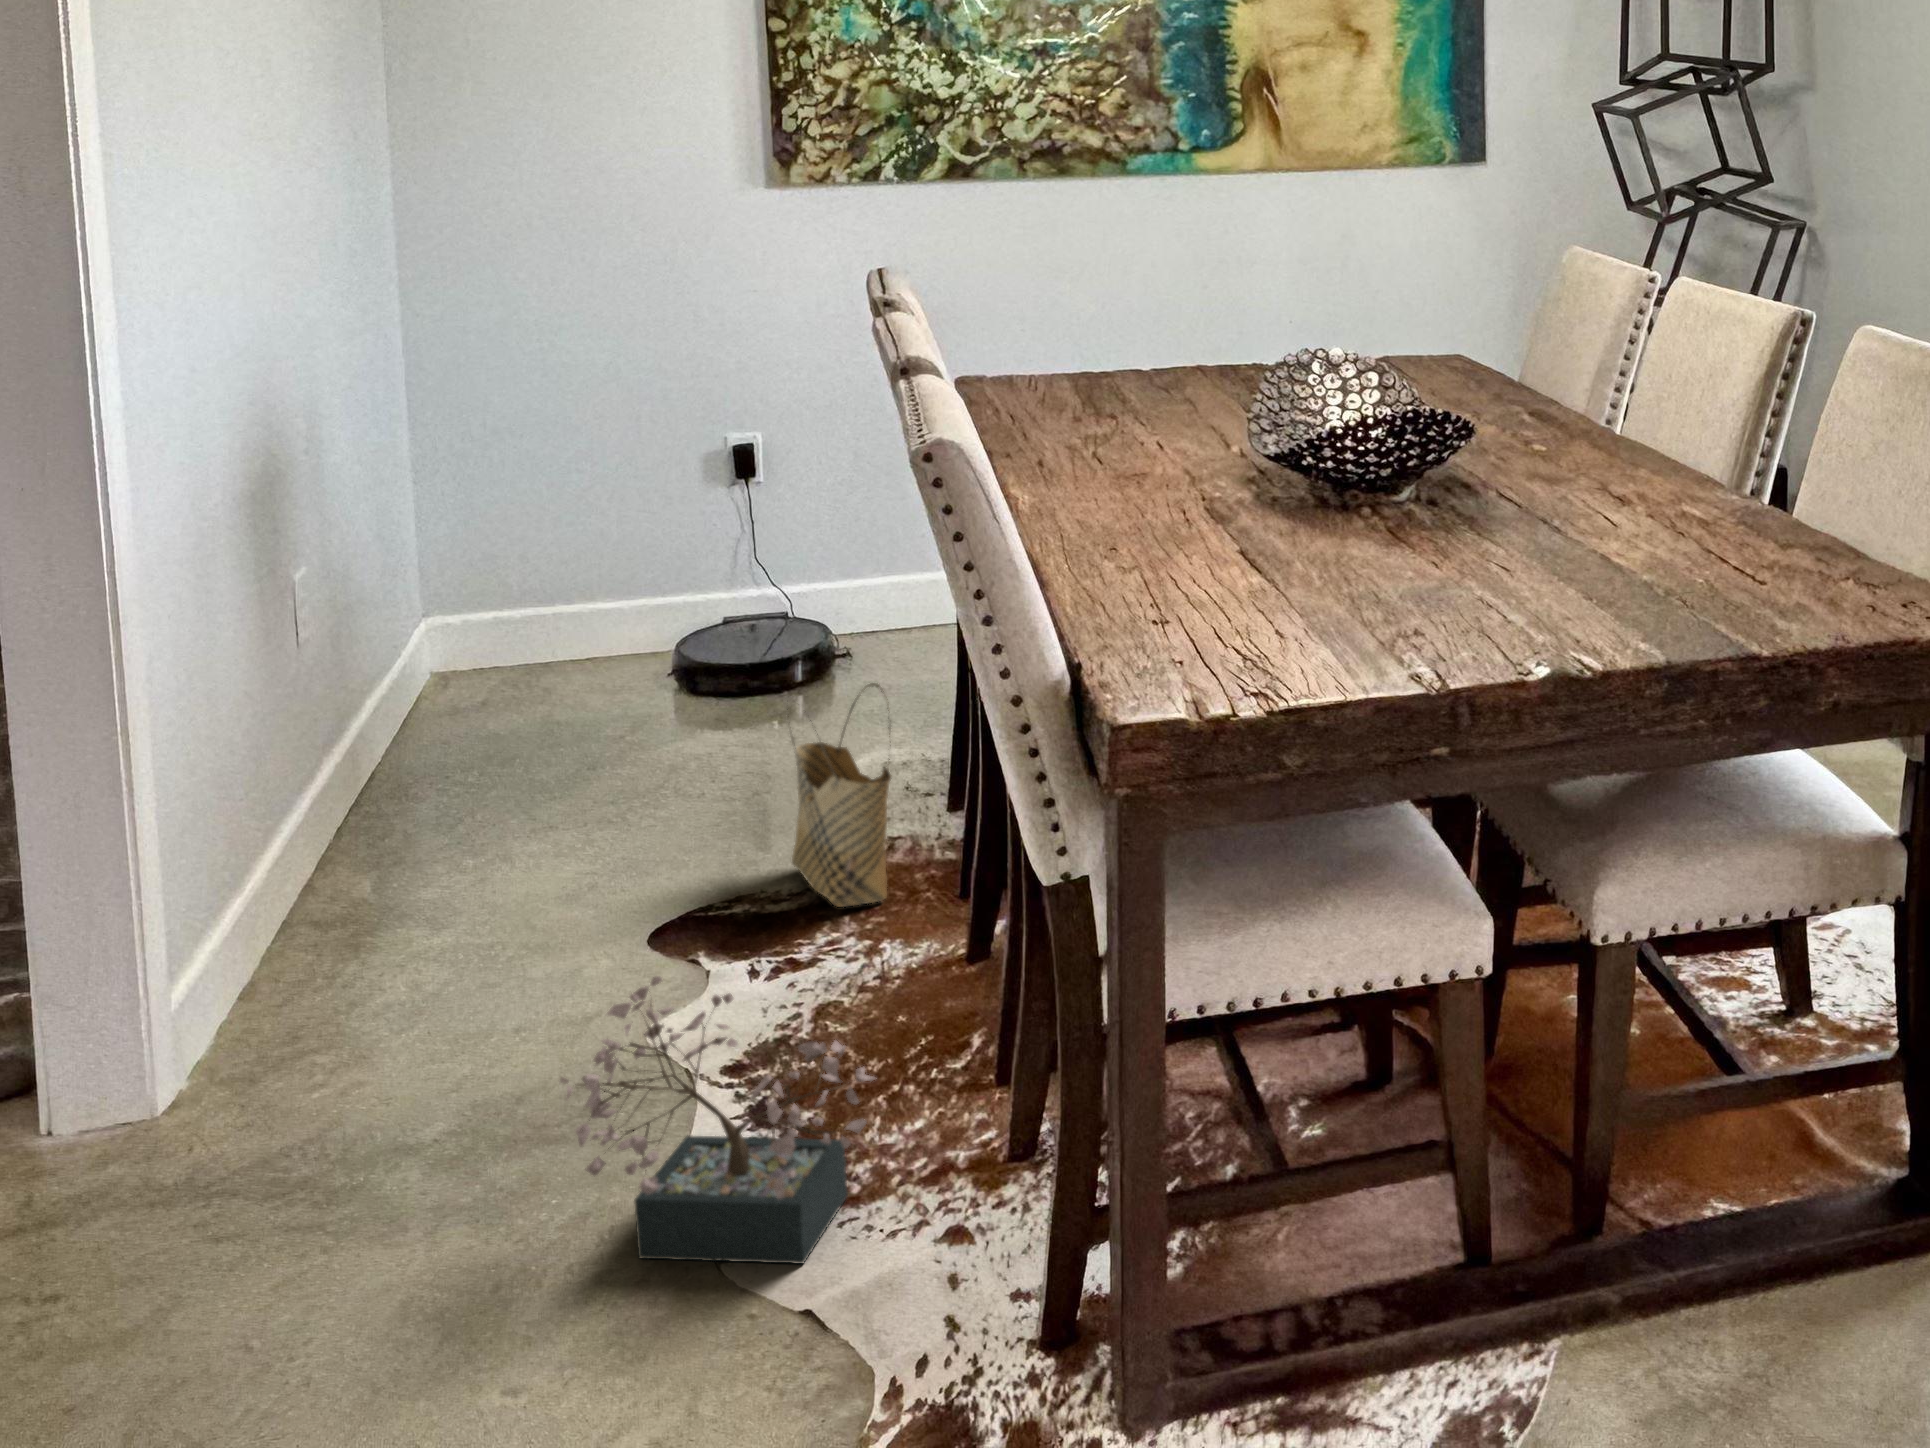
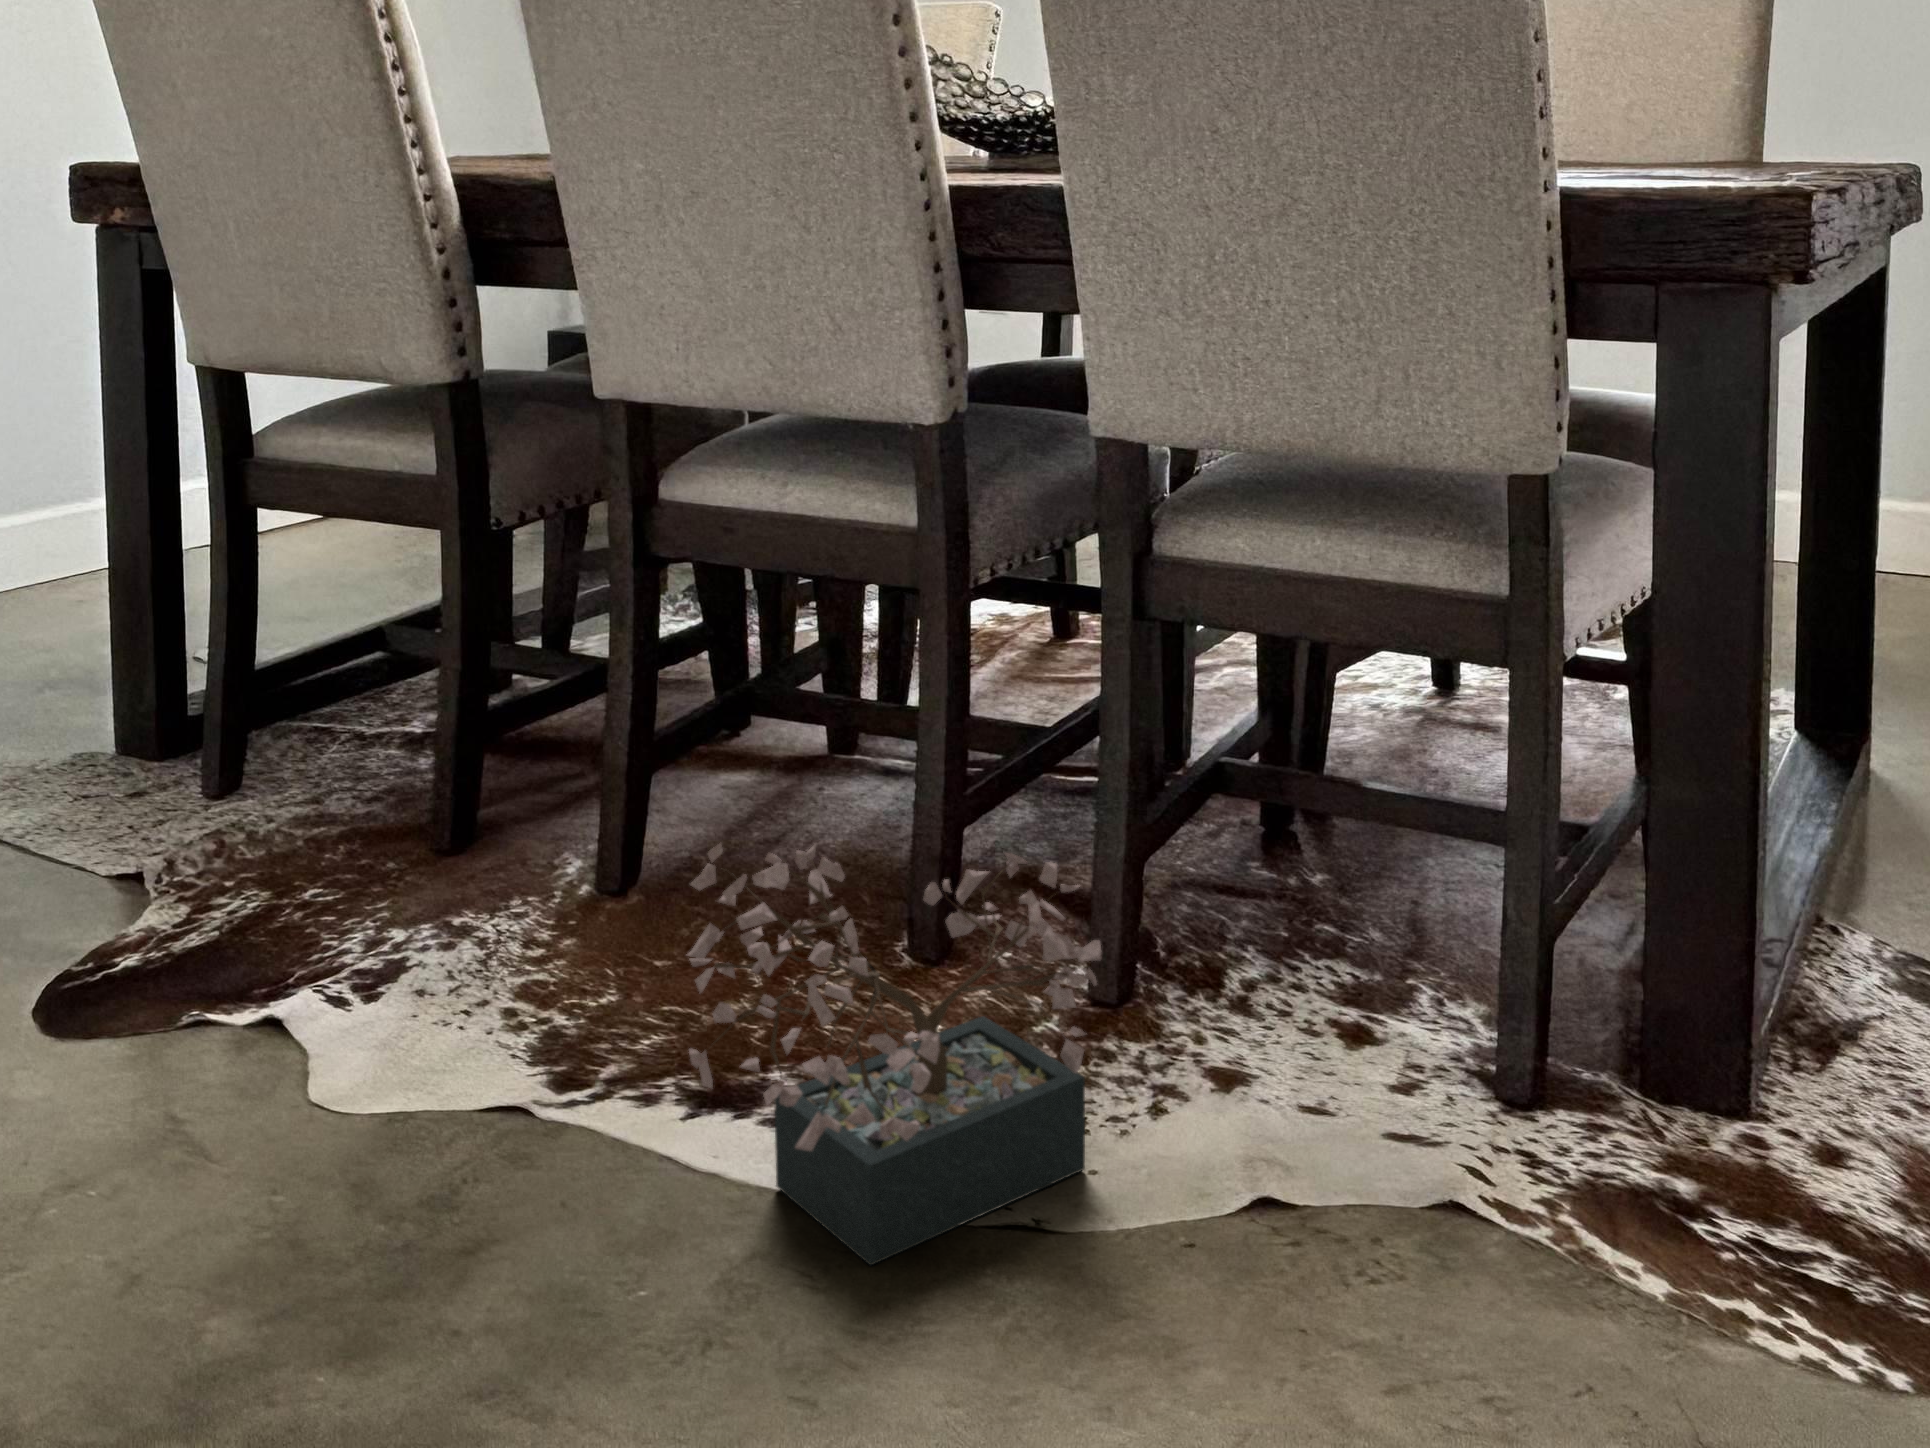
woven basket: present [787,683,892,907] -> none [102,564,345,905]

